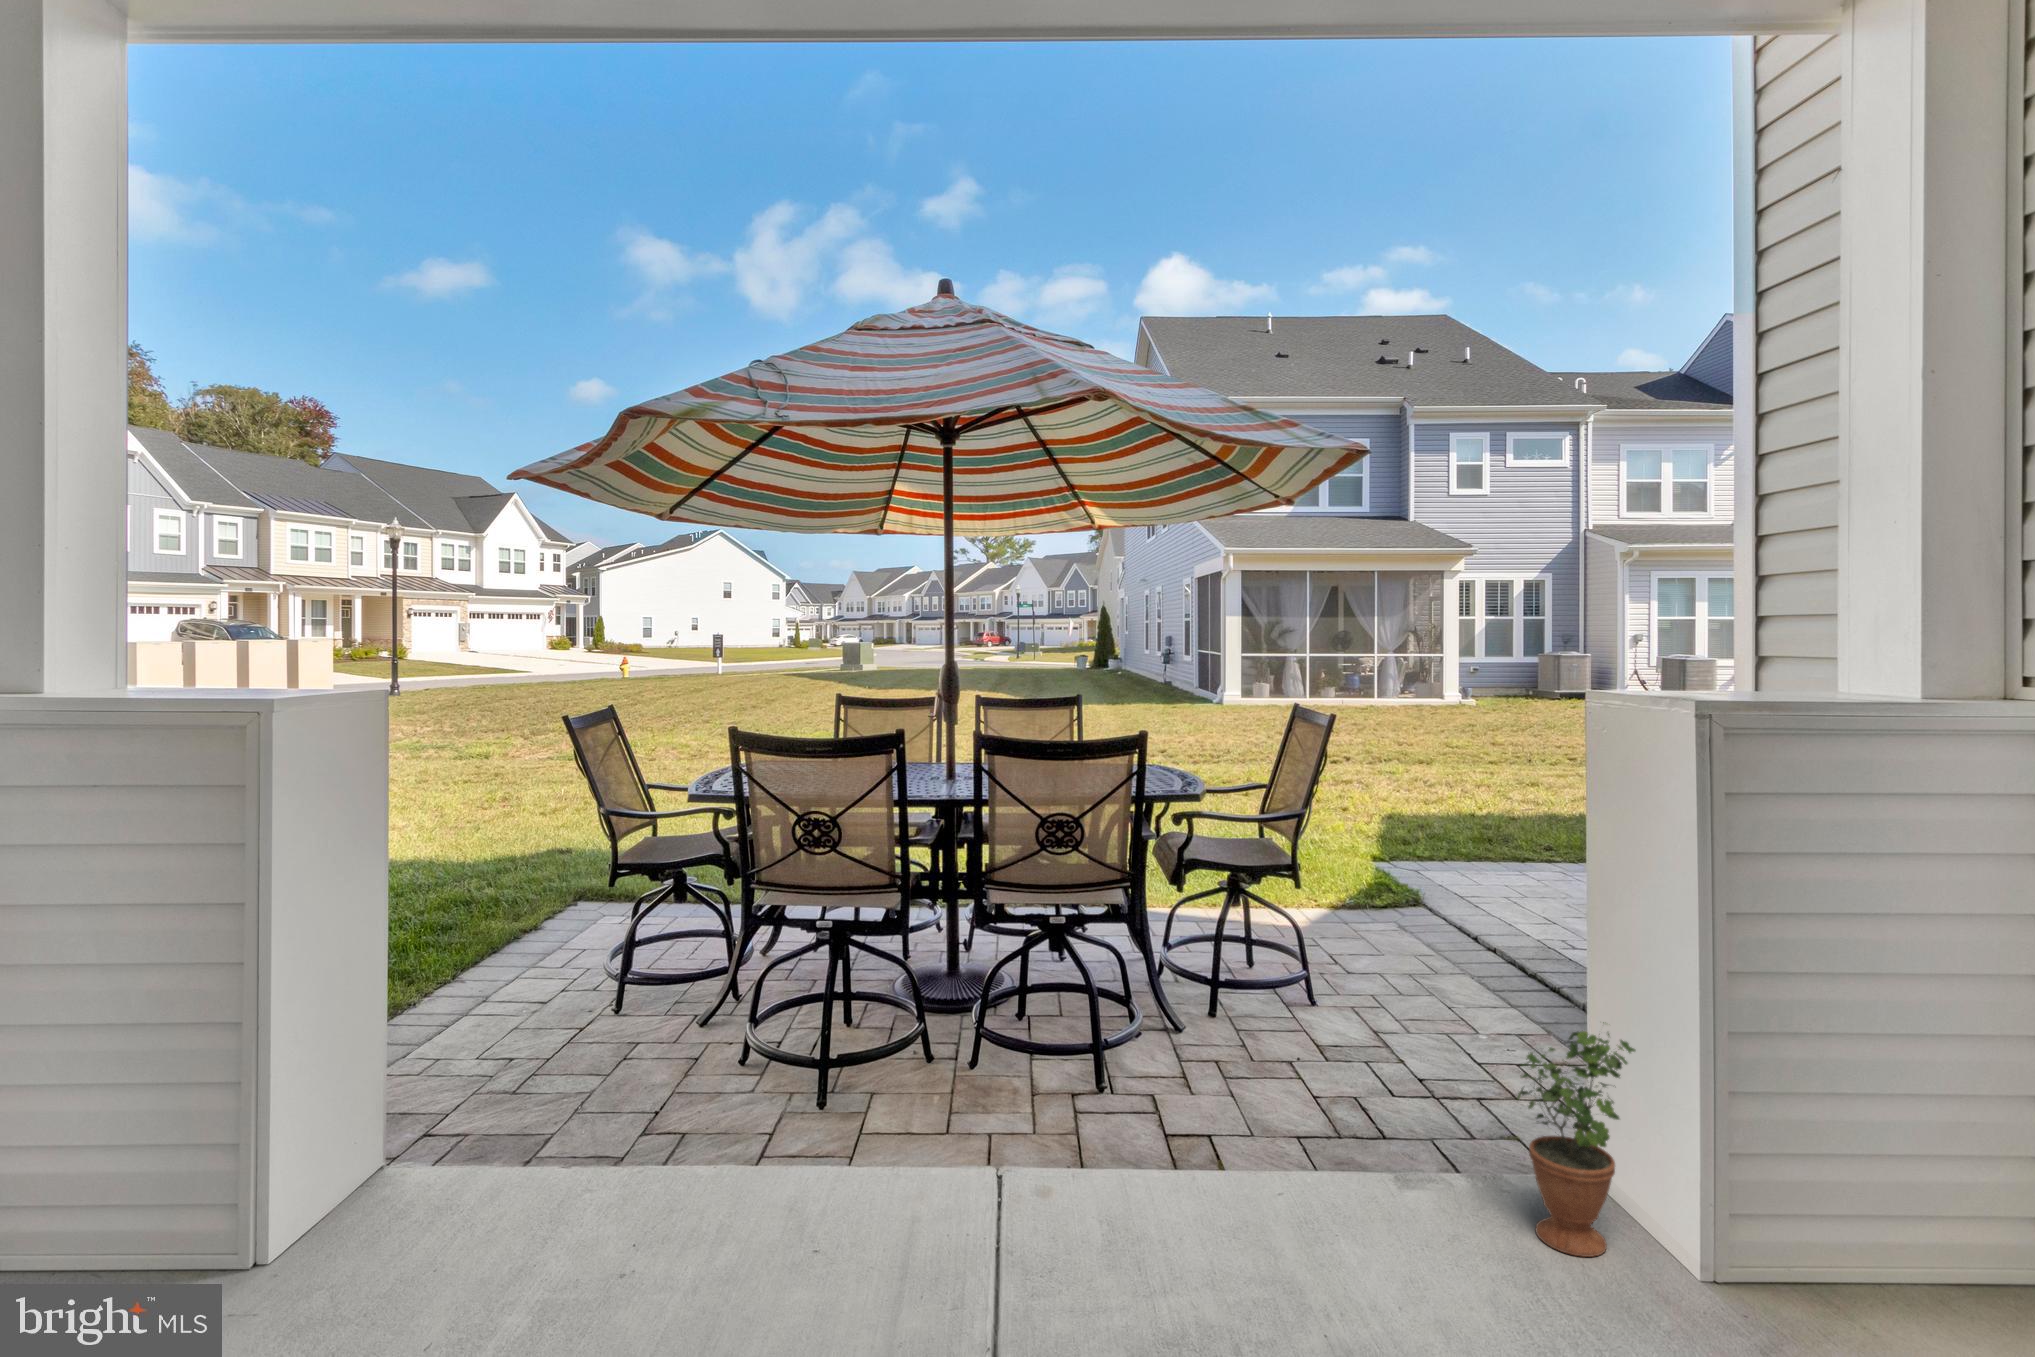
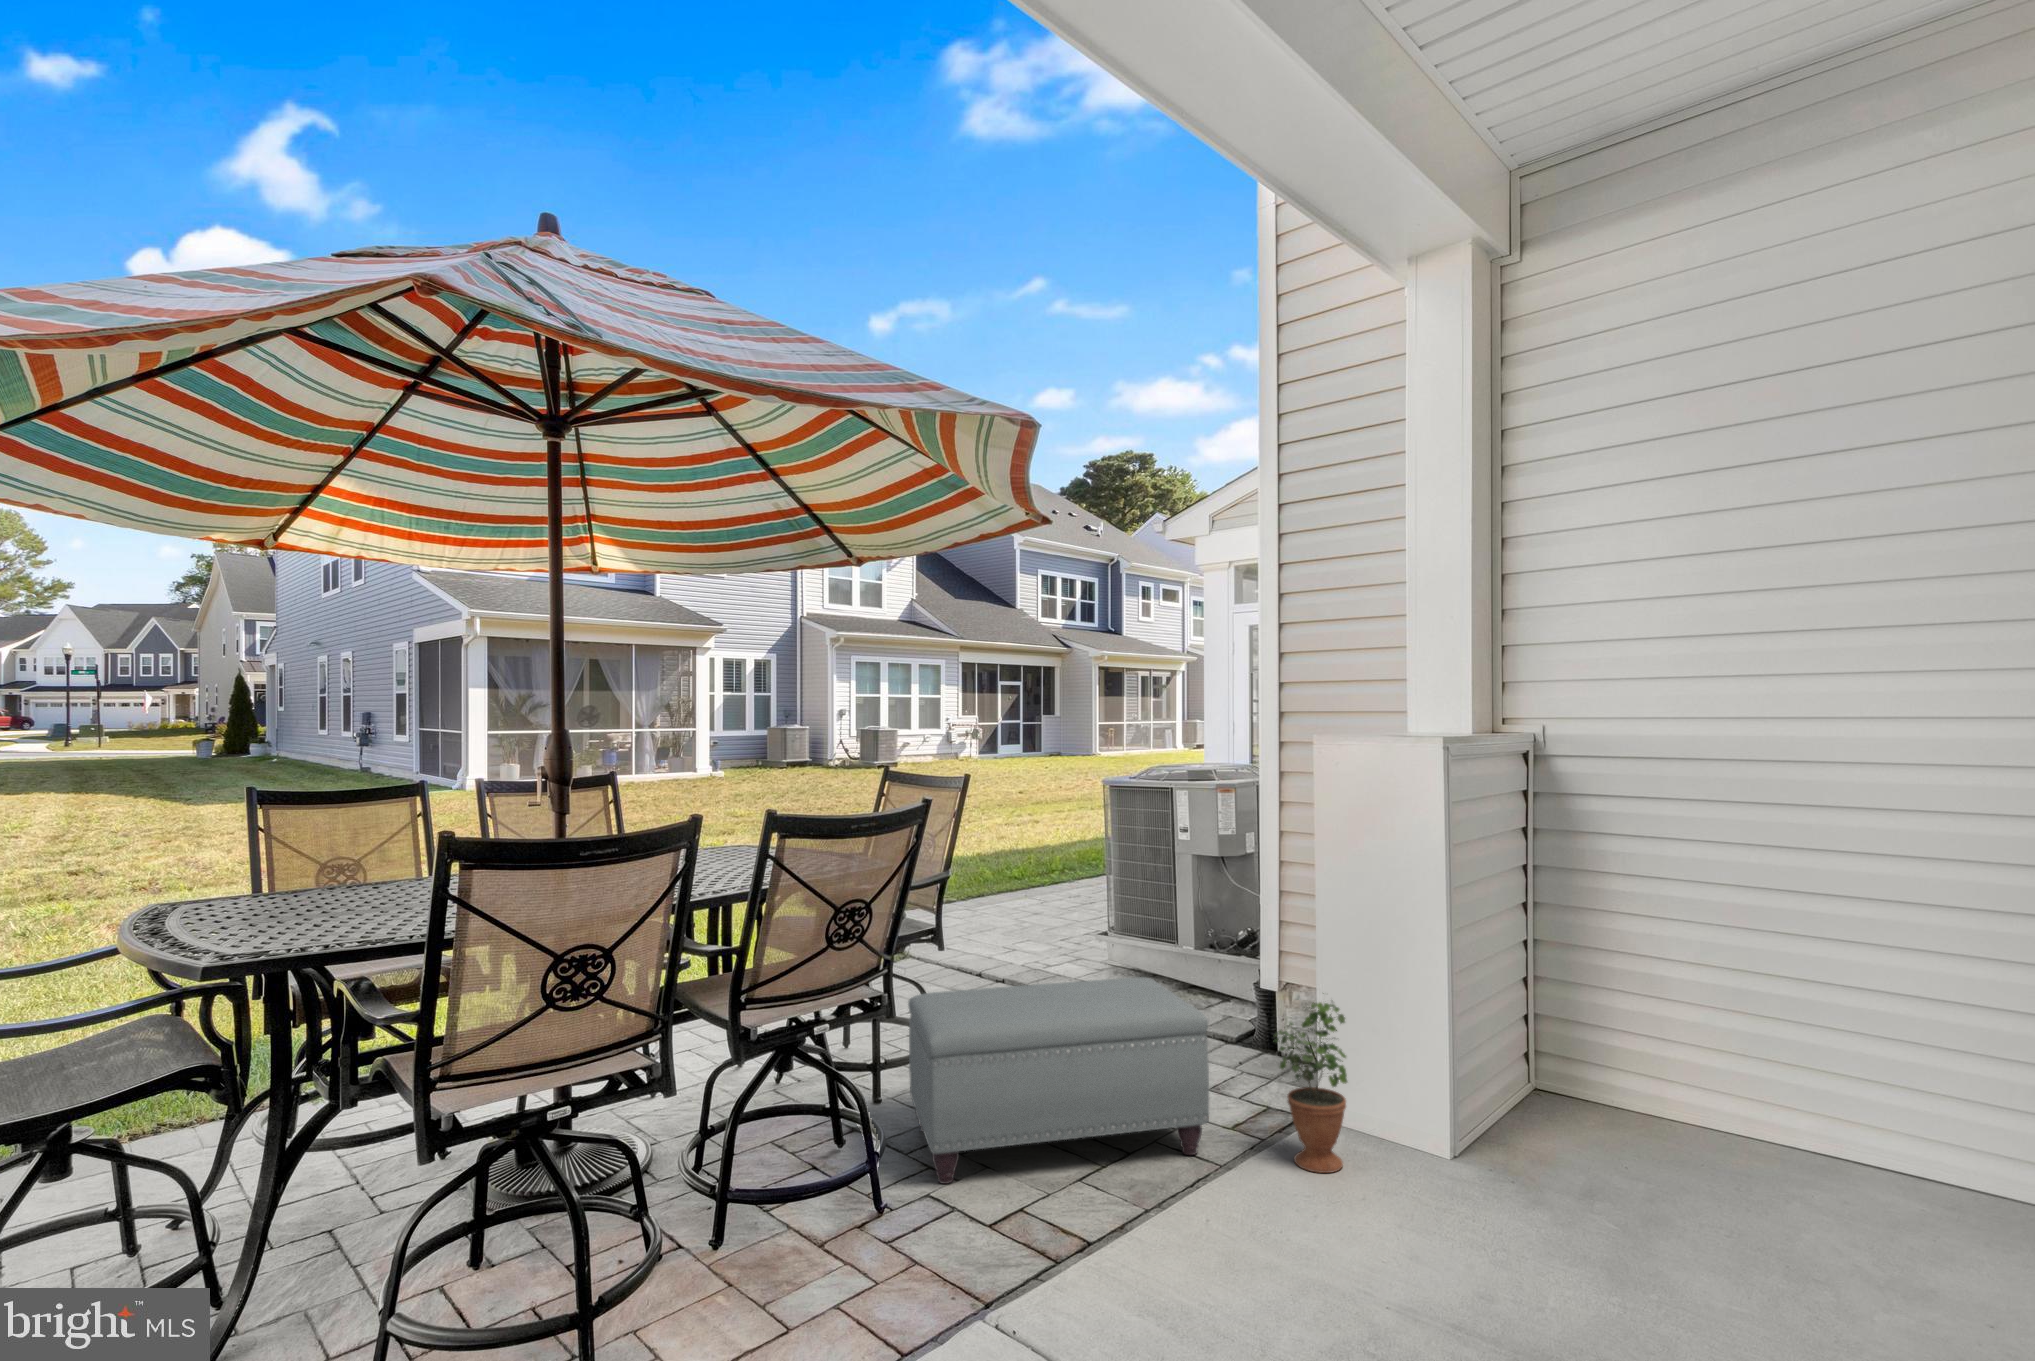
ottoman: none [1132,919,1474,1169] -> present [908,977,1209,1184]

